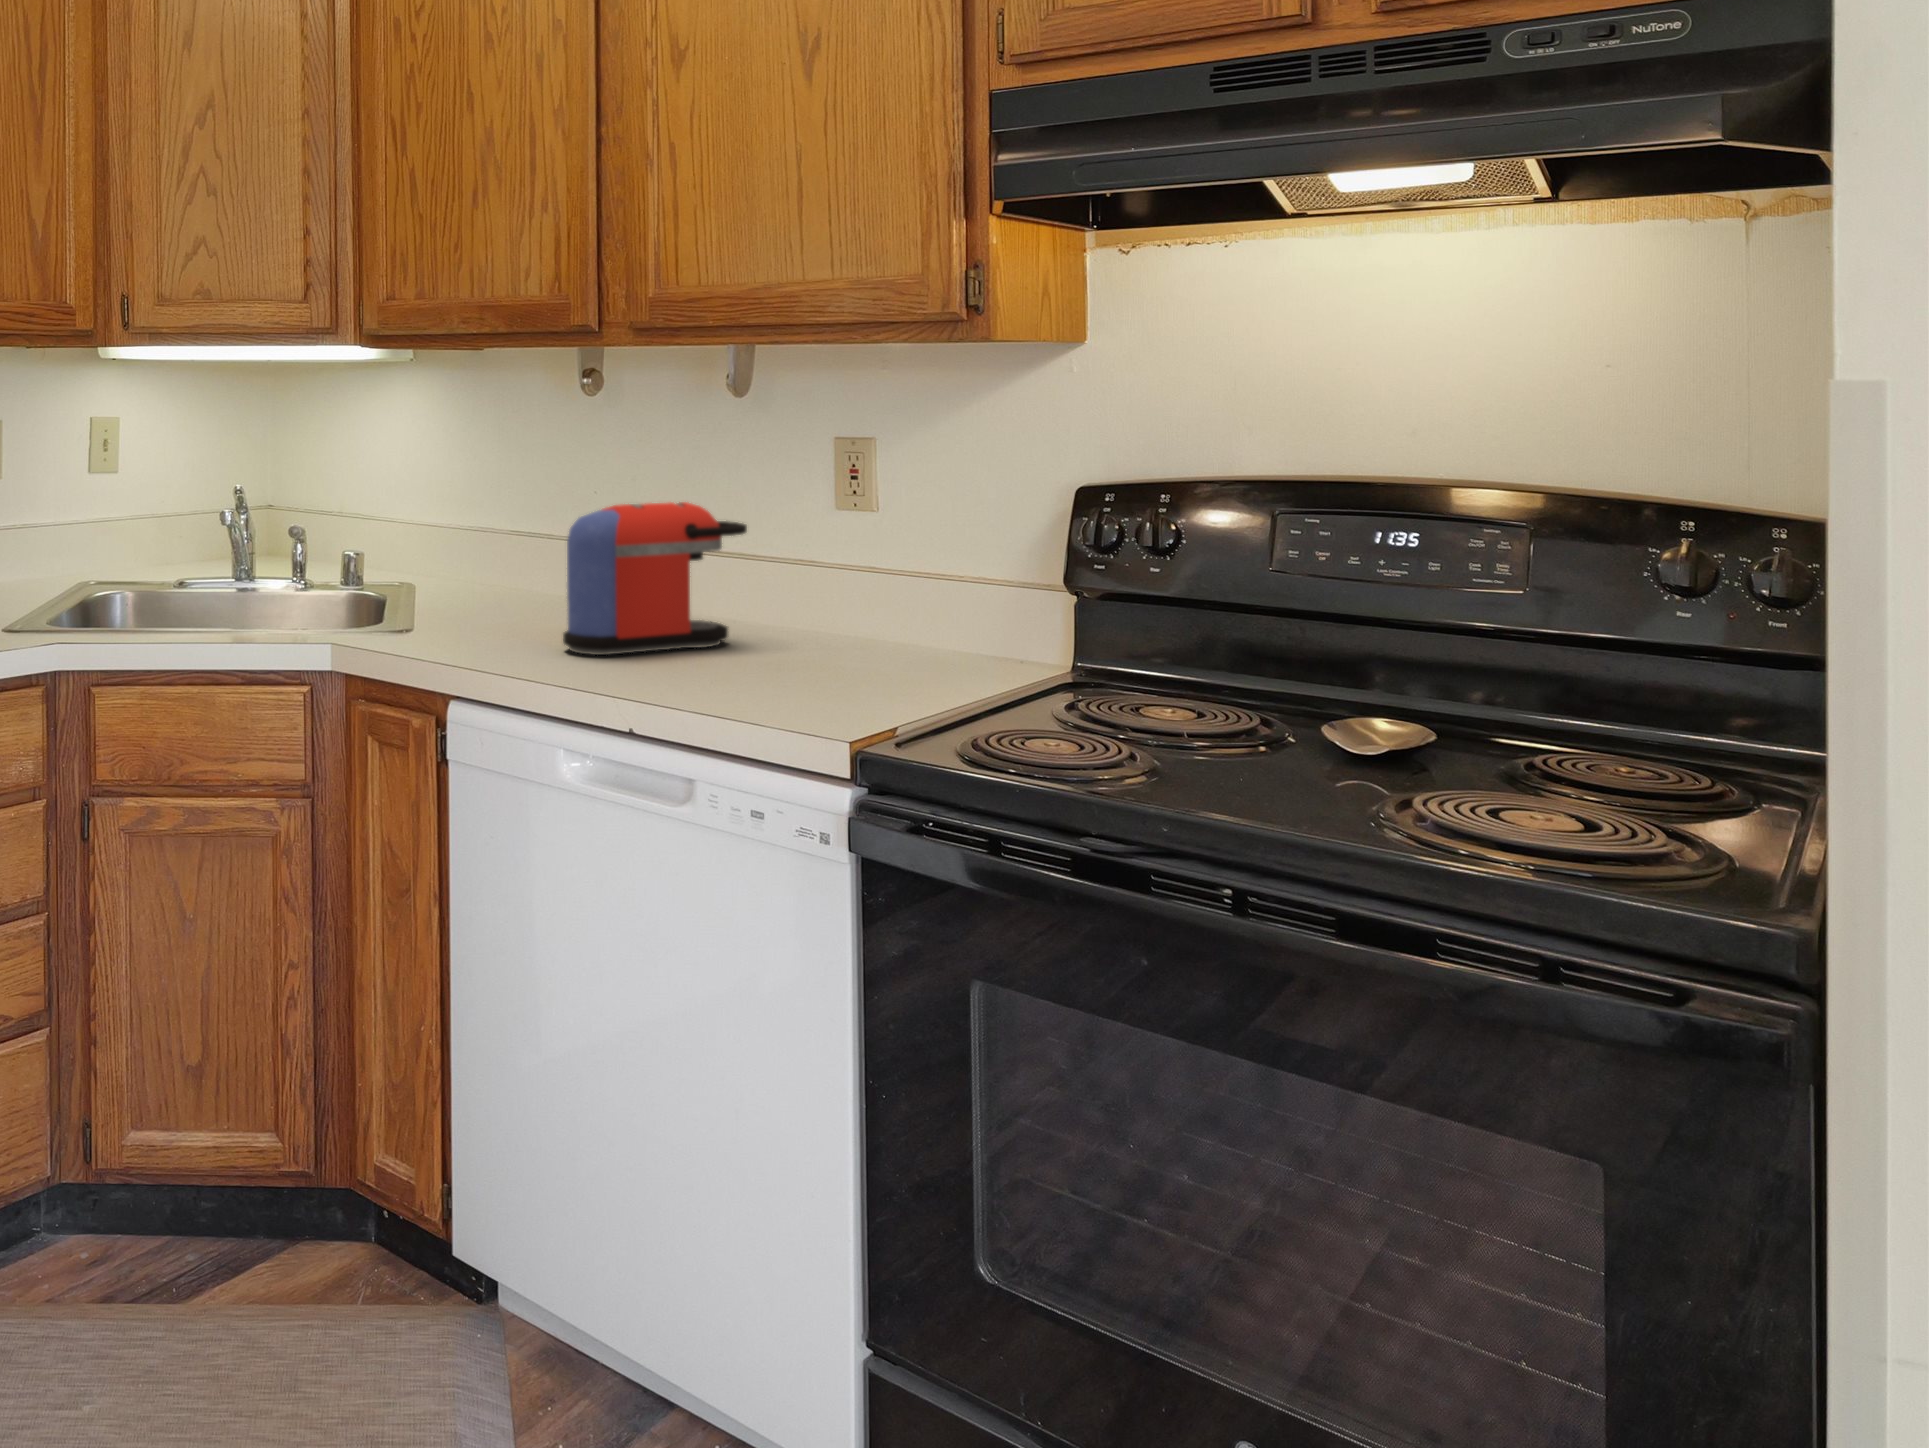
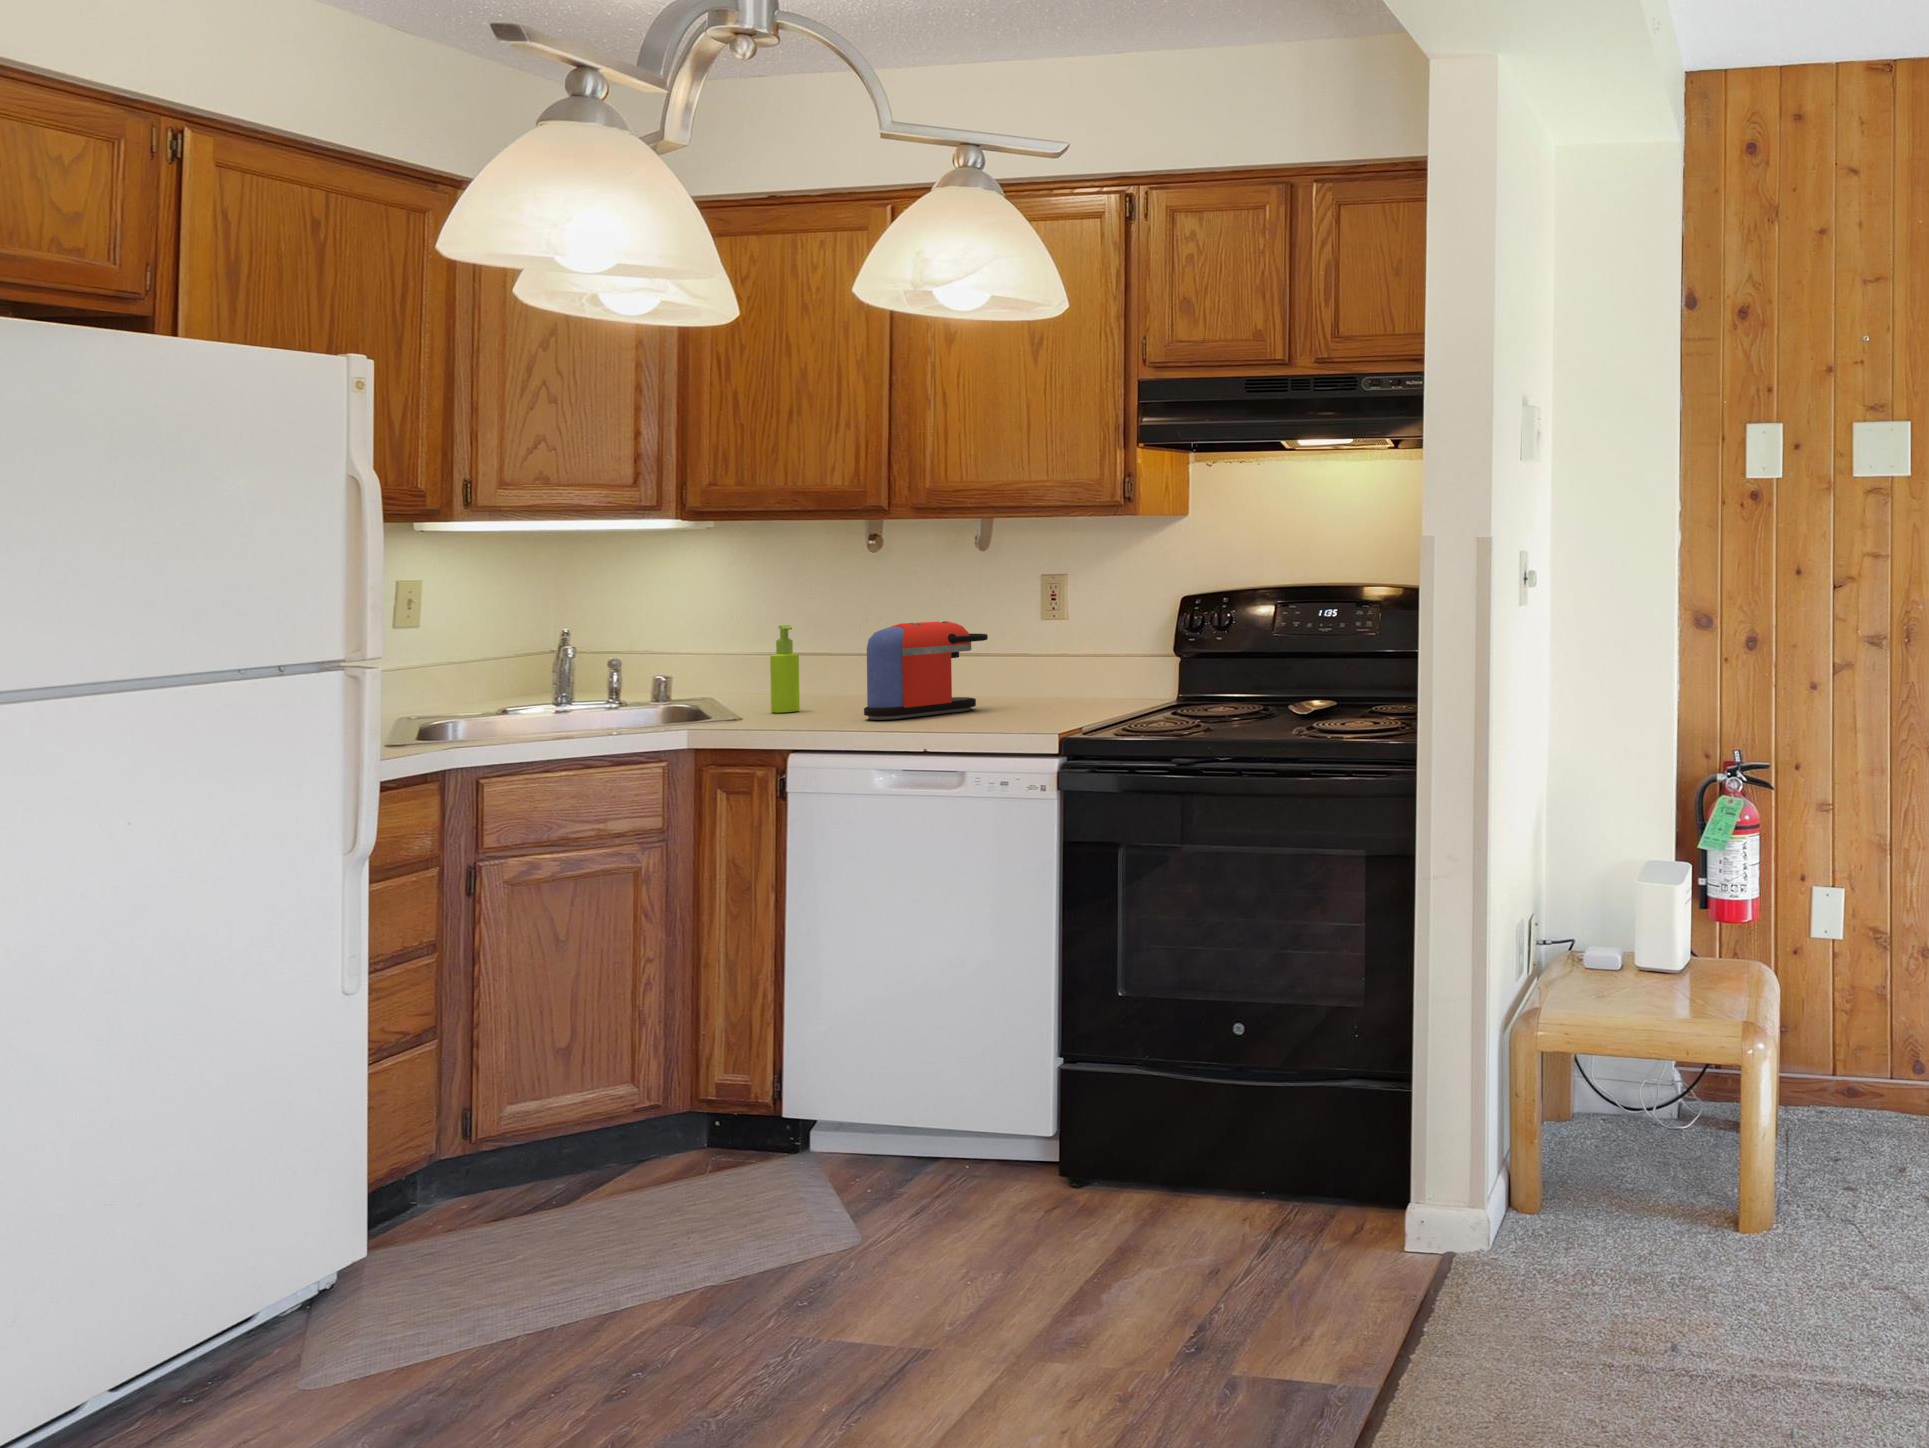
soap dispenser: none [455,496,492,621] -> present [770,625,800,713]

